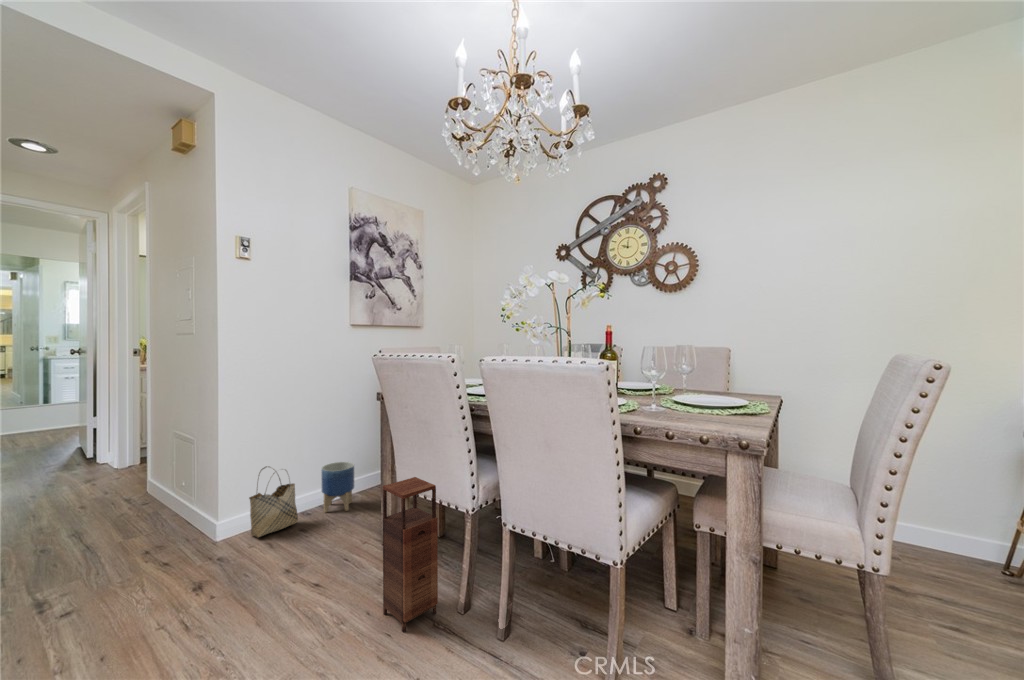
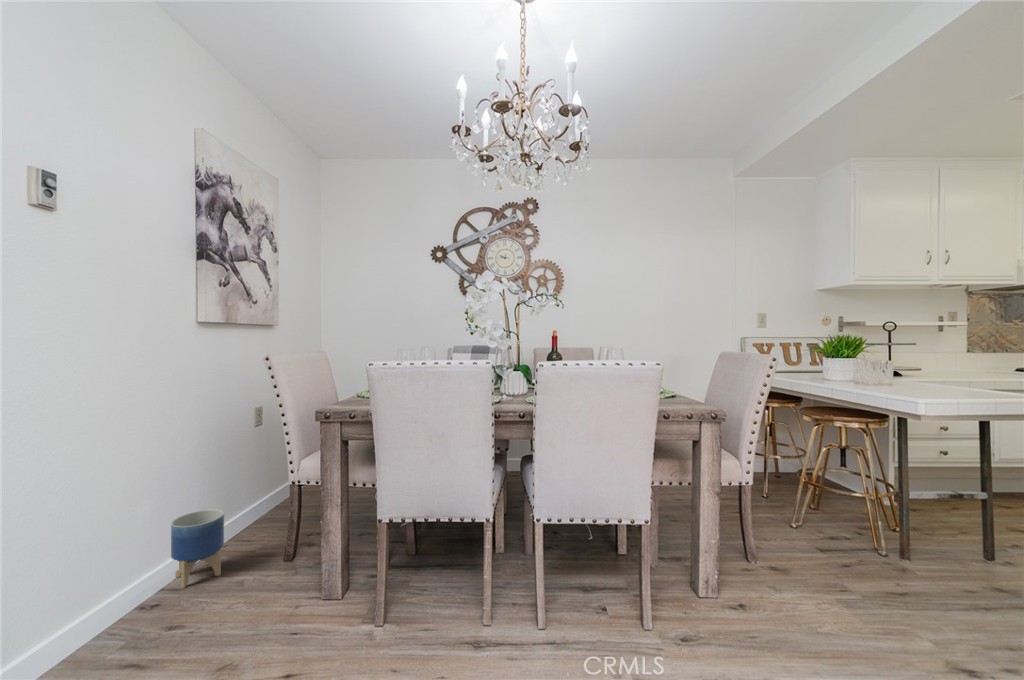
woven basket: present [249,466,298,537] -> none [81,535,157,654]
storage cabinet: present [383,477,438,632] -> none [411,492,467,659]

